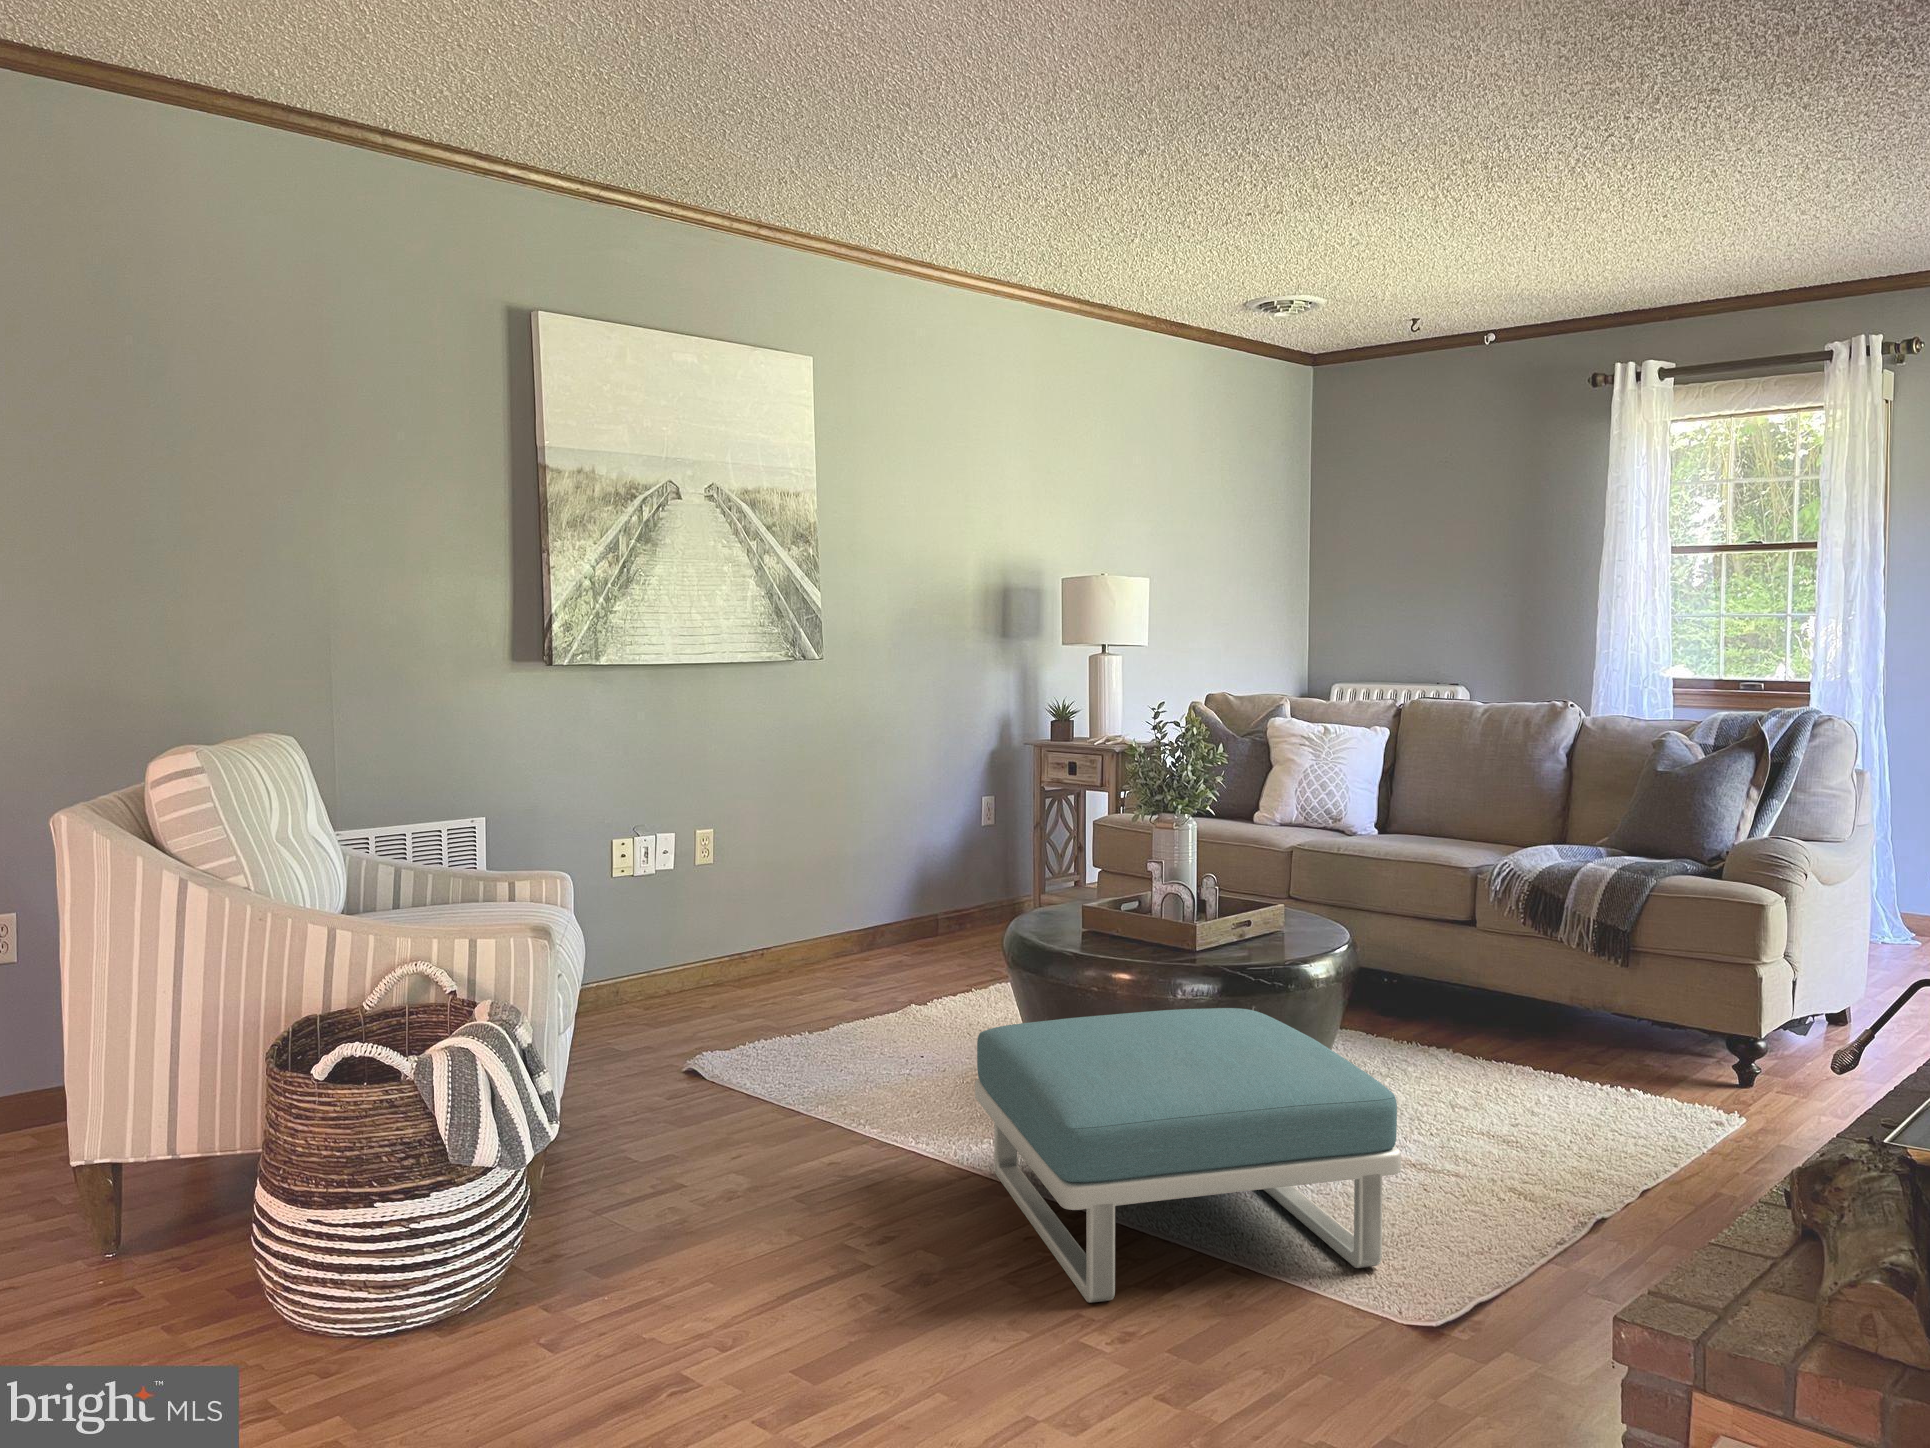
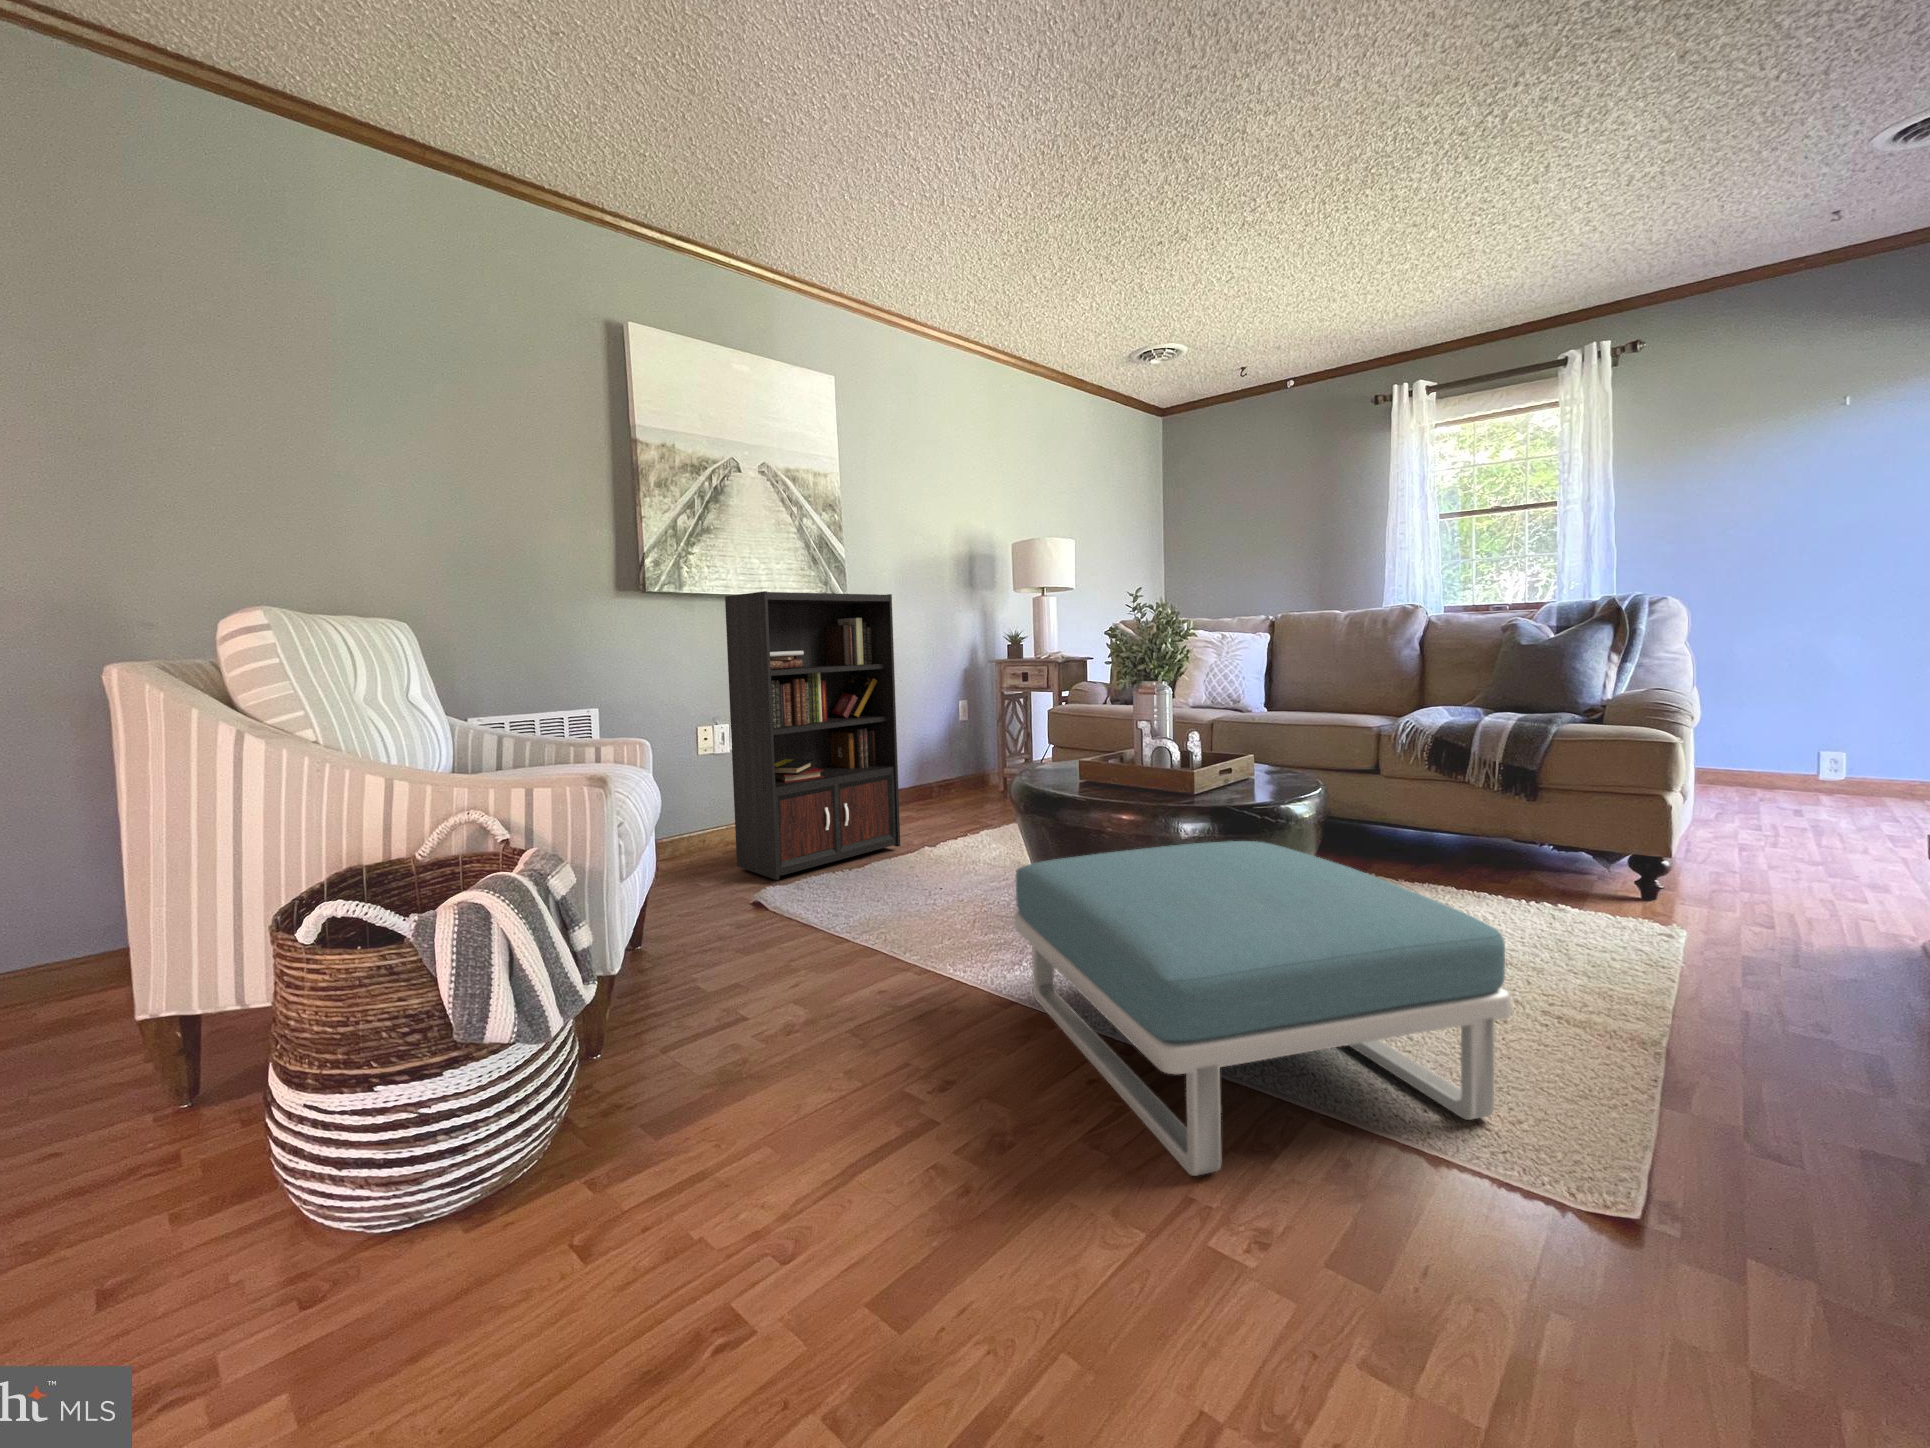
bookcase: none [655,674,875,1047] -> present [725,591,900,880]

